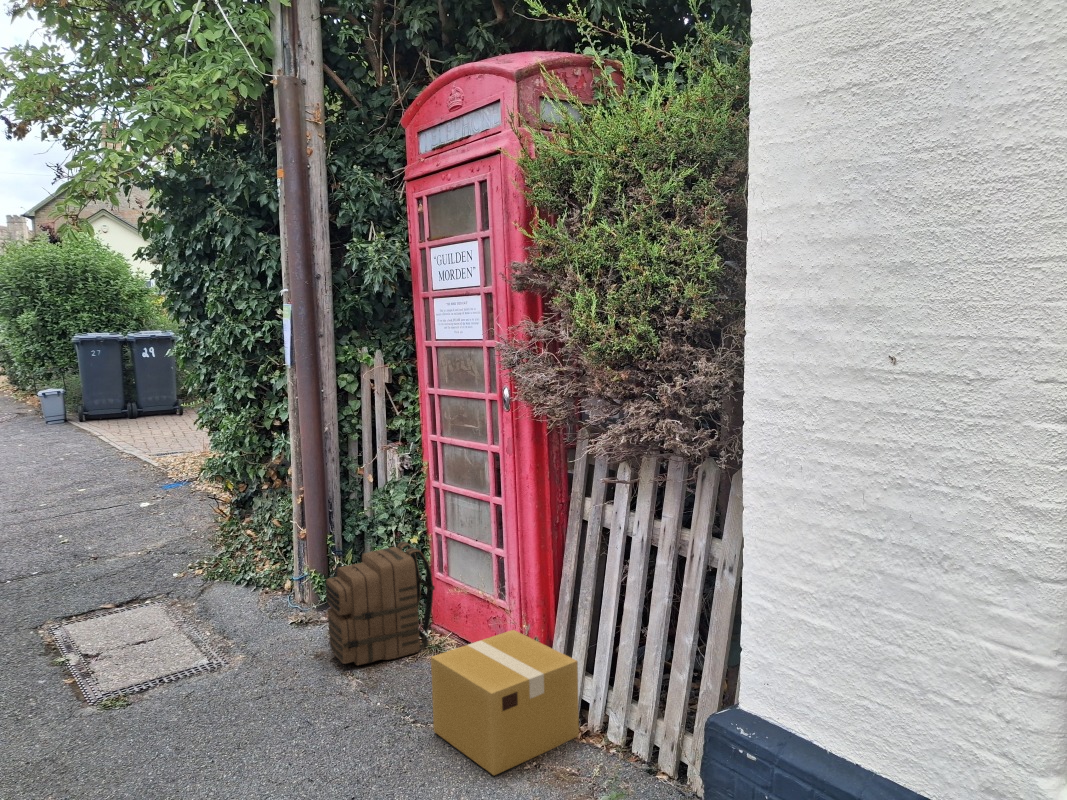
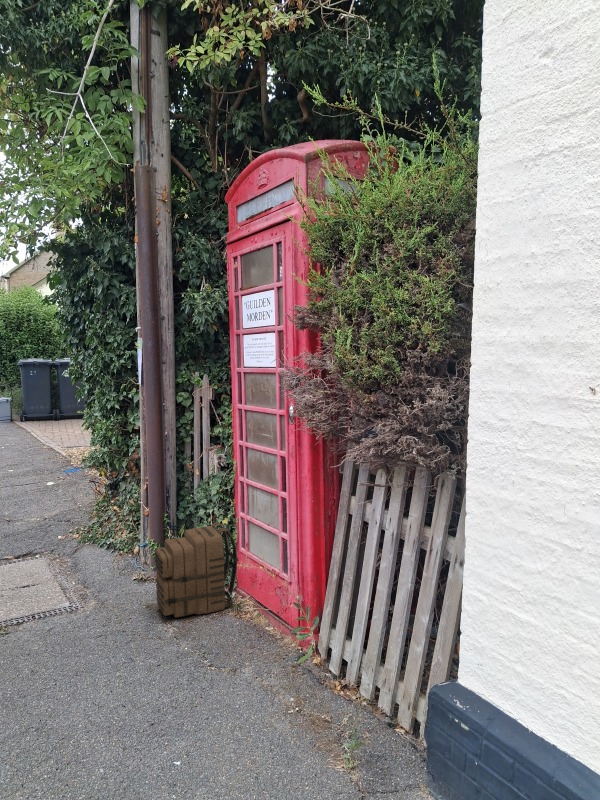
cardboard box: present [431,630,579,776] -> none [222,598,338,719]

